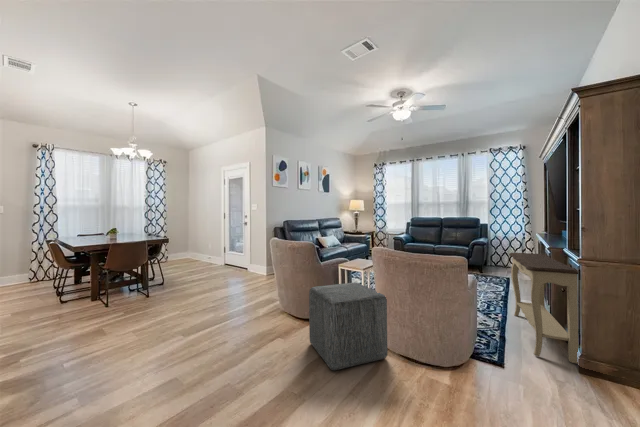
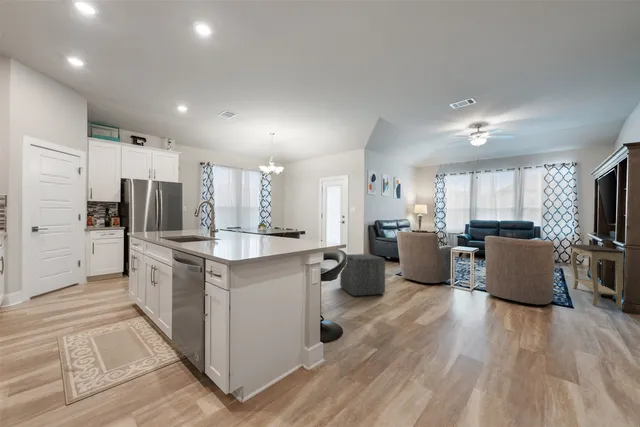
ottoman: present [309,282,388,370] -> present [340,254,385,296]

